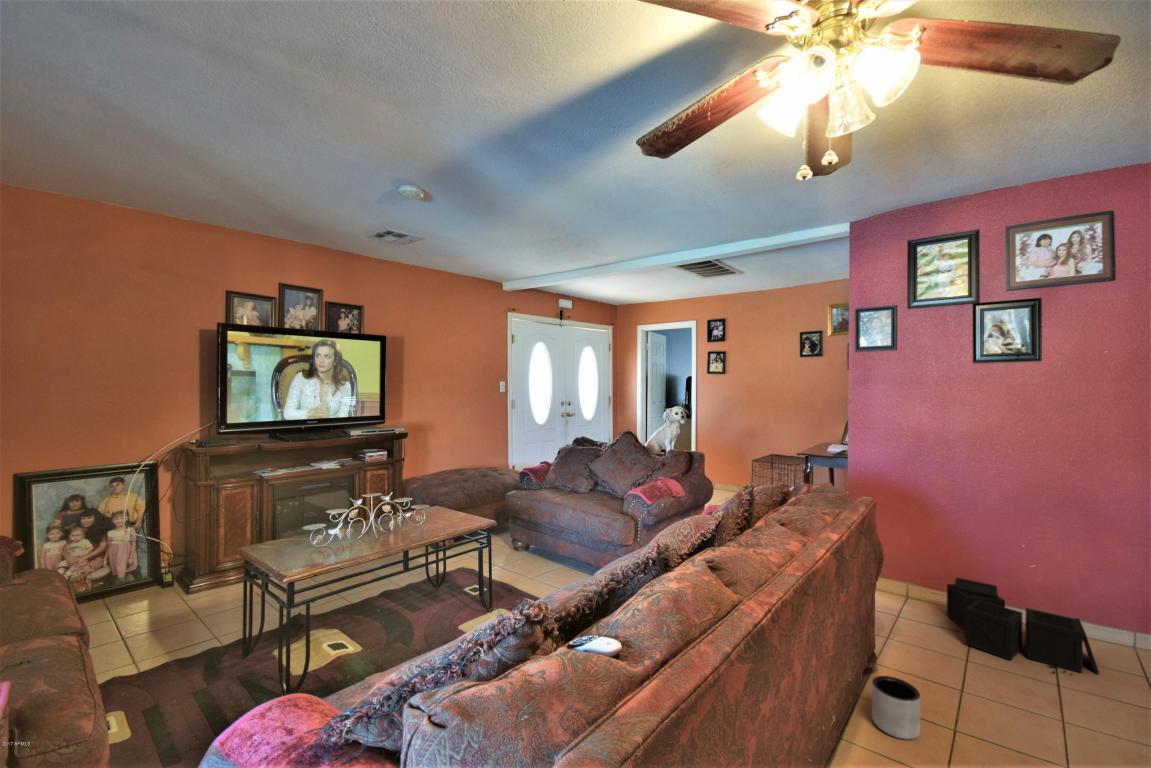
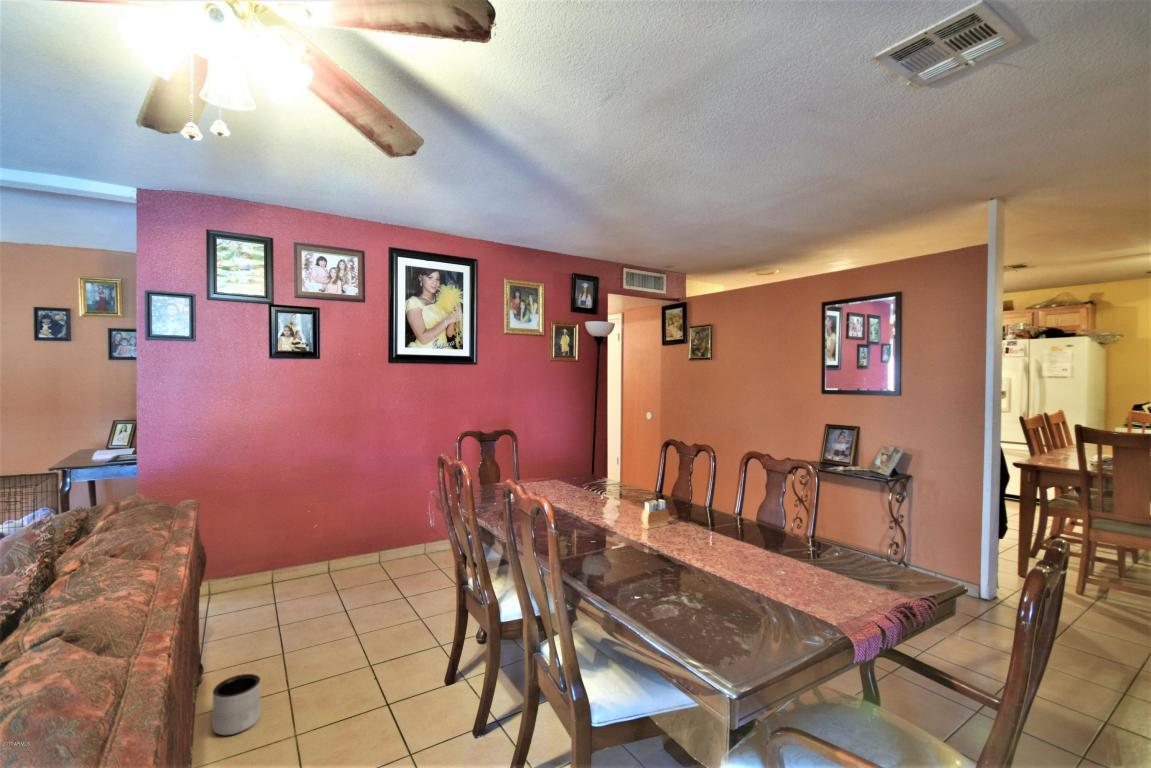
storage bin: present [947,578,1099,675] -> none [252,557,362,618]

